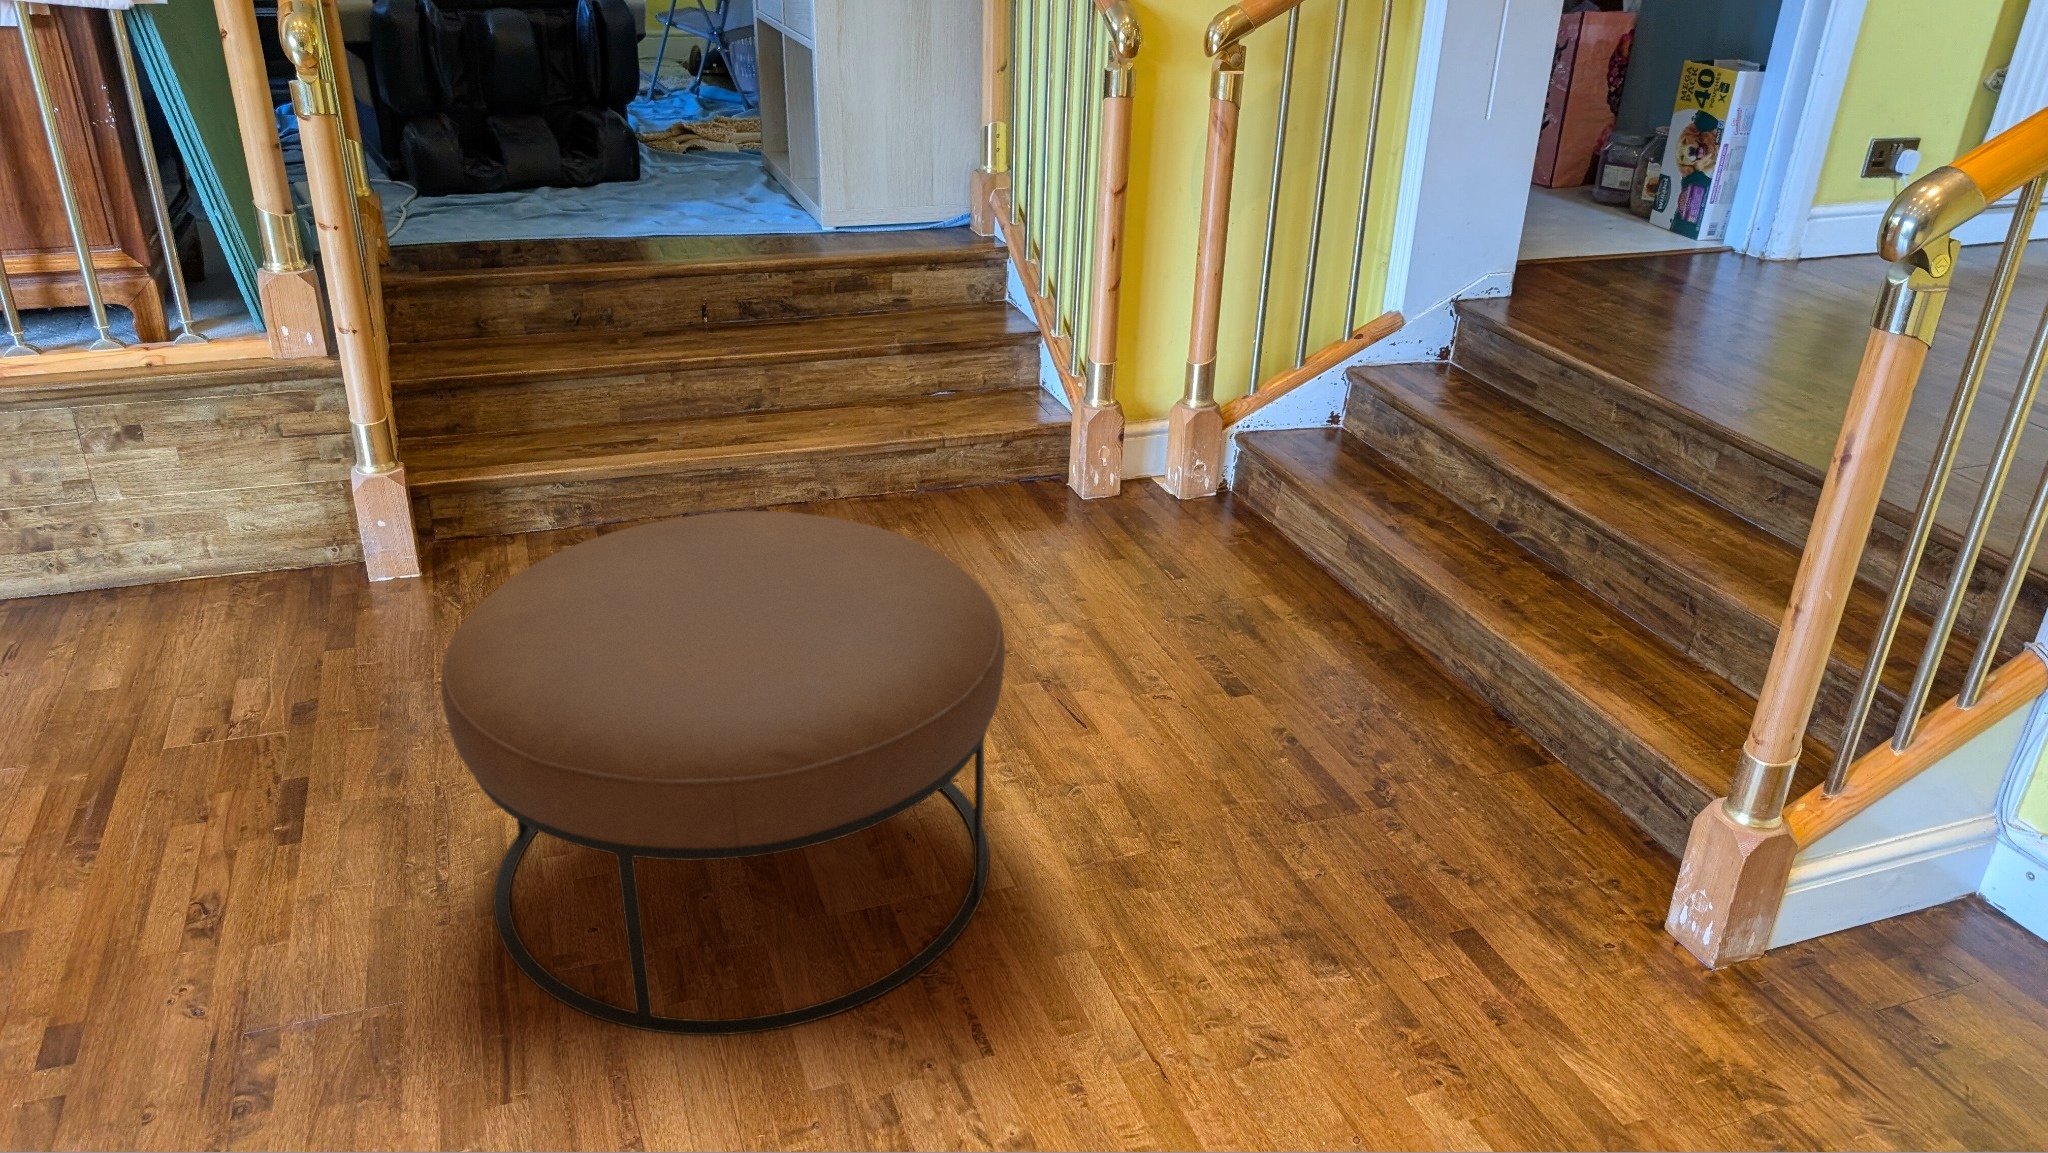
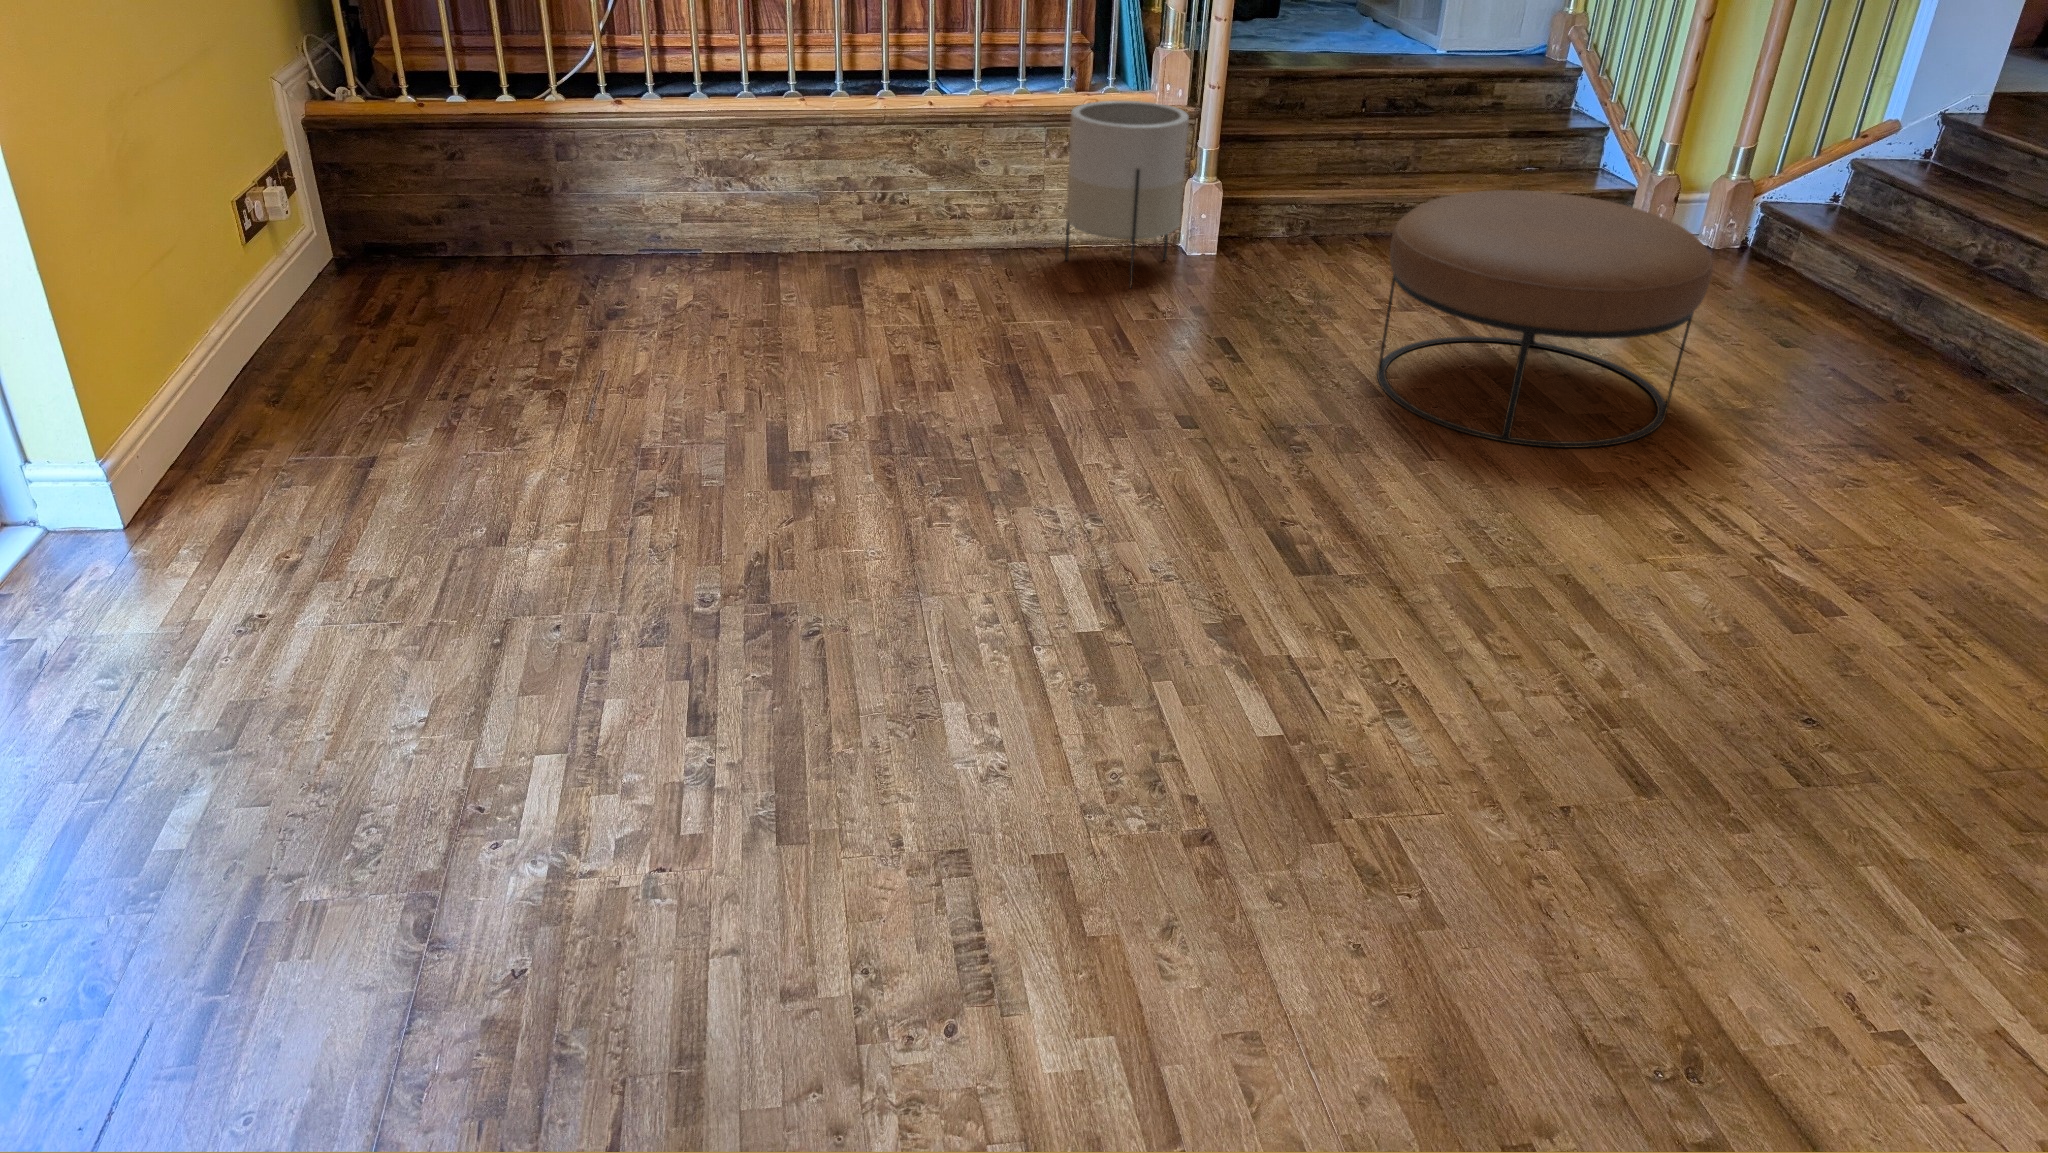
planter: none [50,360,322,671] -> present [1065,101,1189,288]

